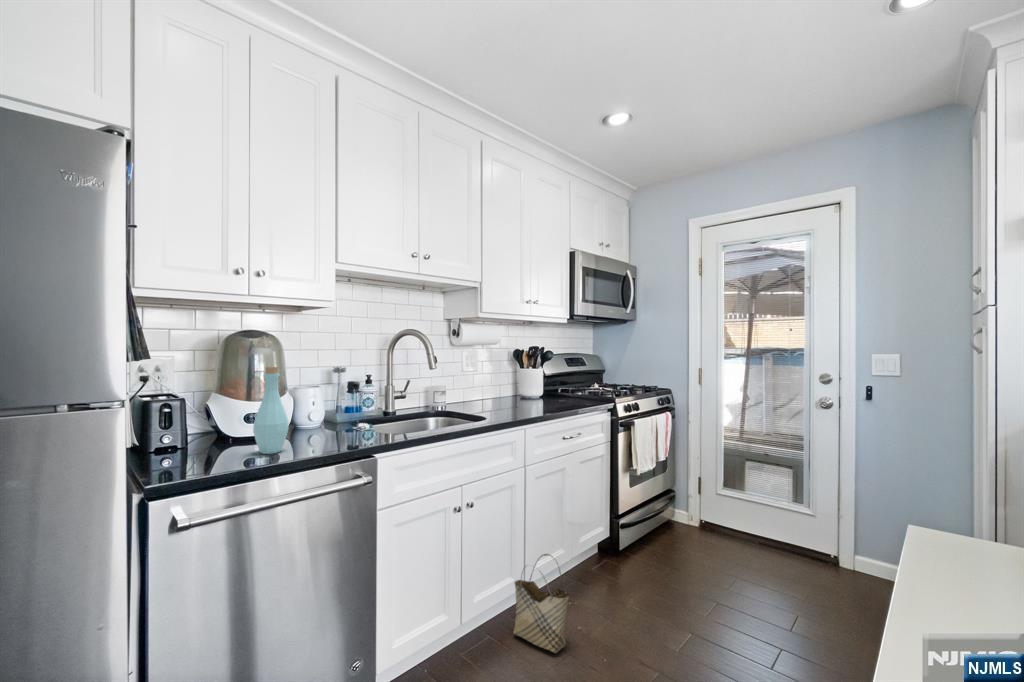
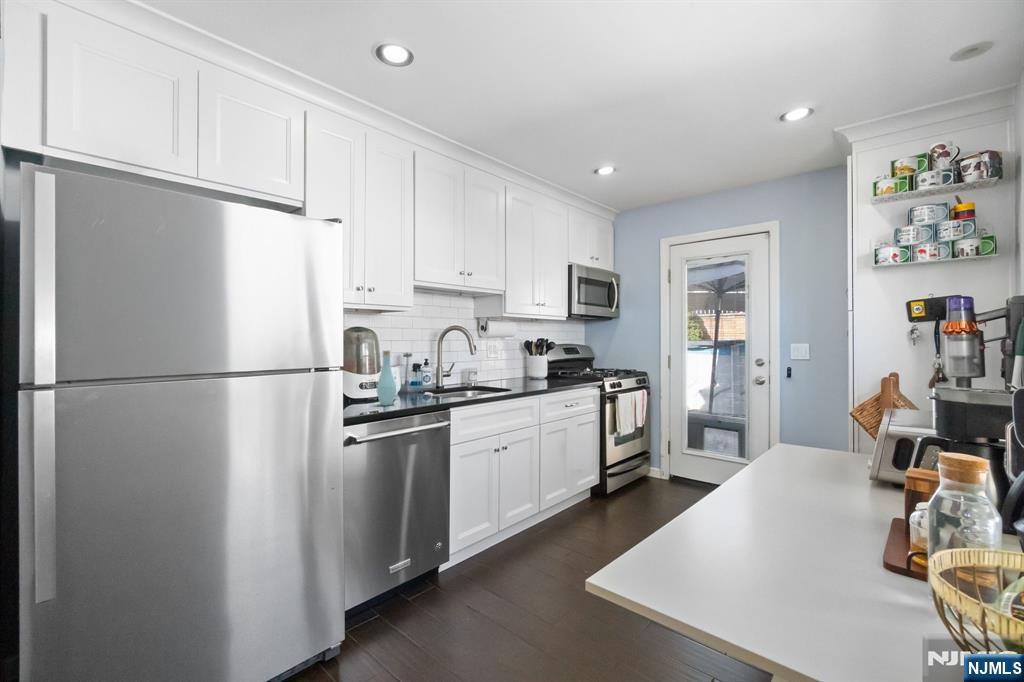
woven basket: present [513,554,569,653] -> none [533,483,573,546]

